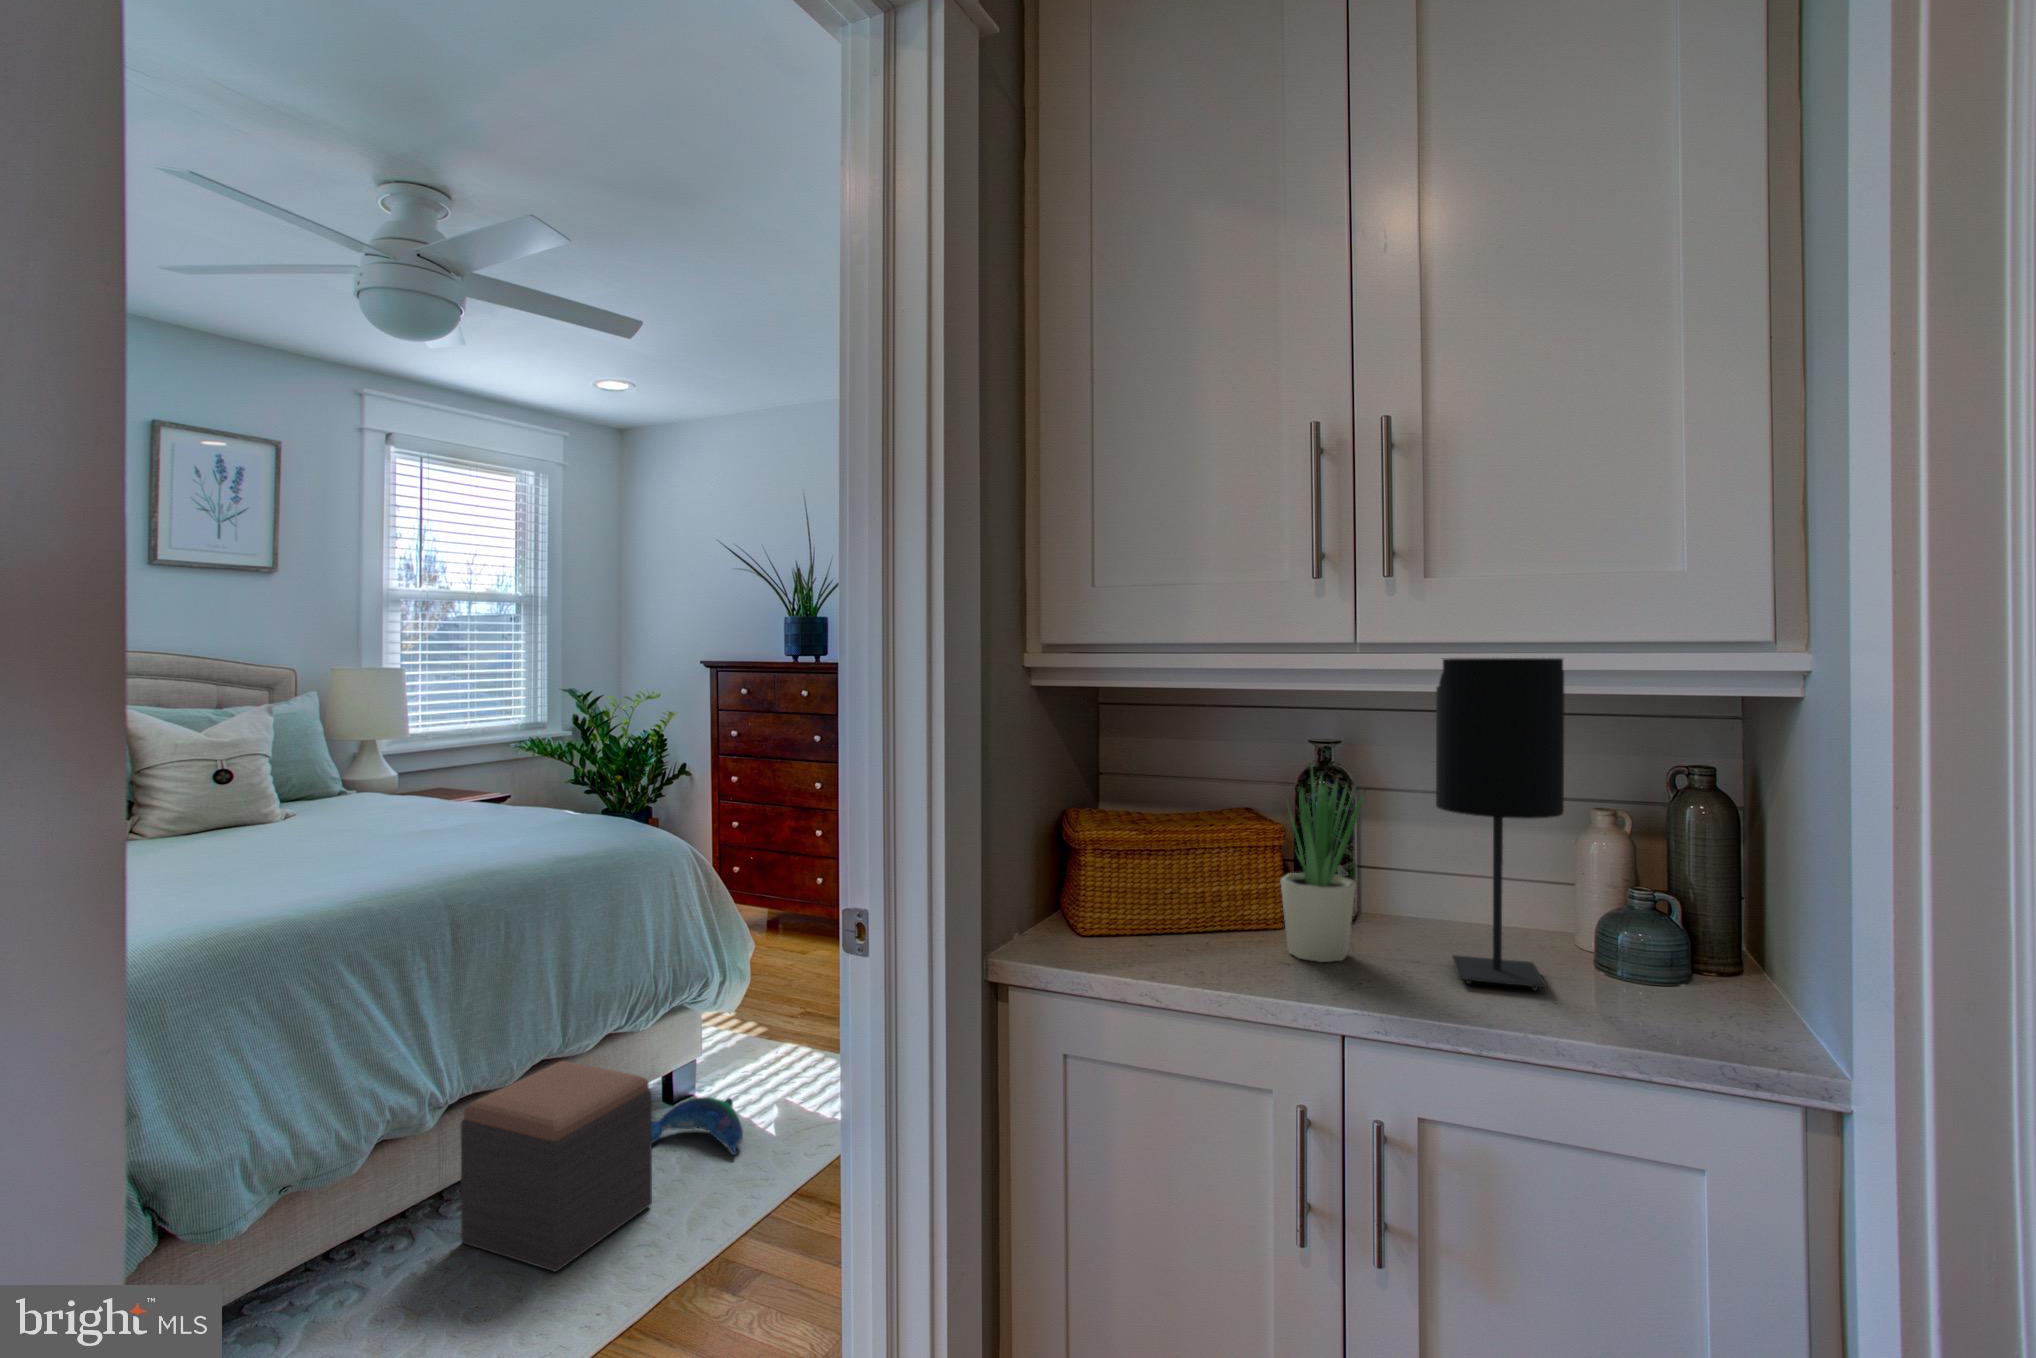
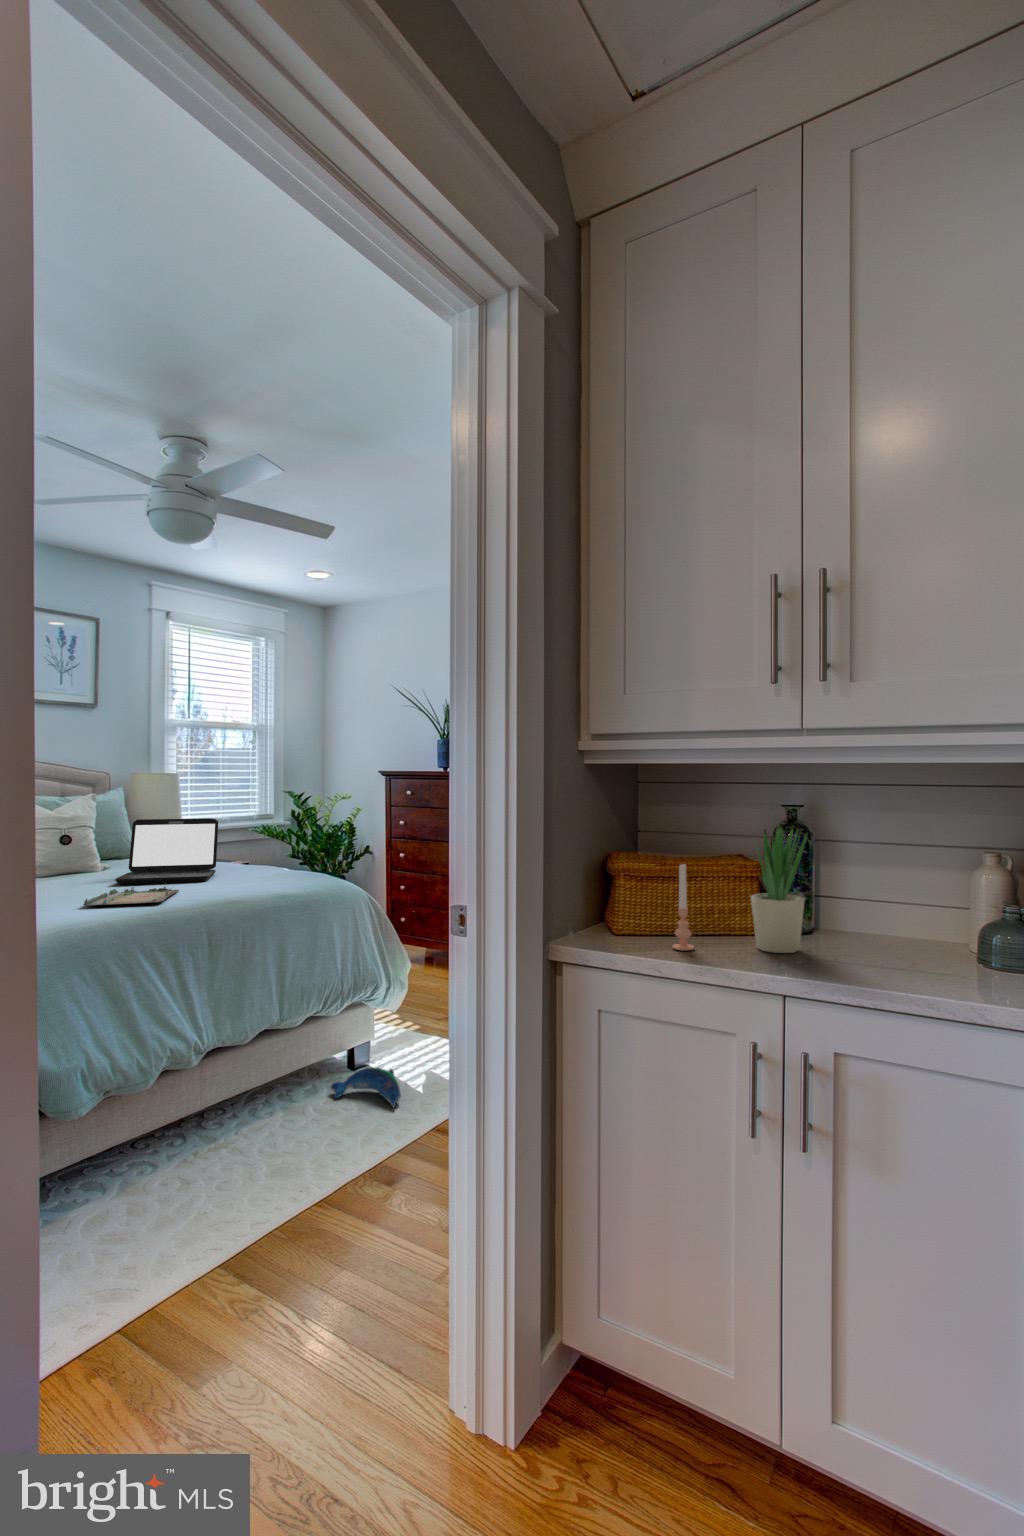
table lamp: present [1436,658,1565,990] -> none [856,737,947,972]
laptop: none [298,742,465,844] -> present [115,818,218,884]
candle: none [1171,834,1203,962] -> present [672,864,694,951]
tray: none [238,842,403,888] -> present [84,884,179,906]
footstool: present [461,1061,652,1272] -> none [216,1032,338,1169]

